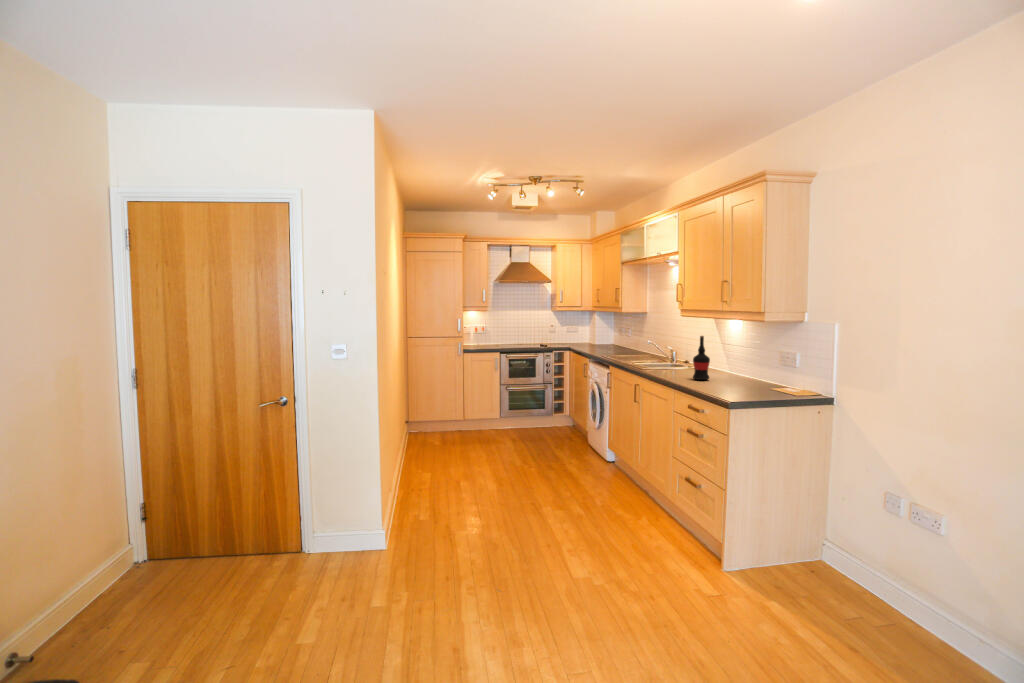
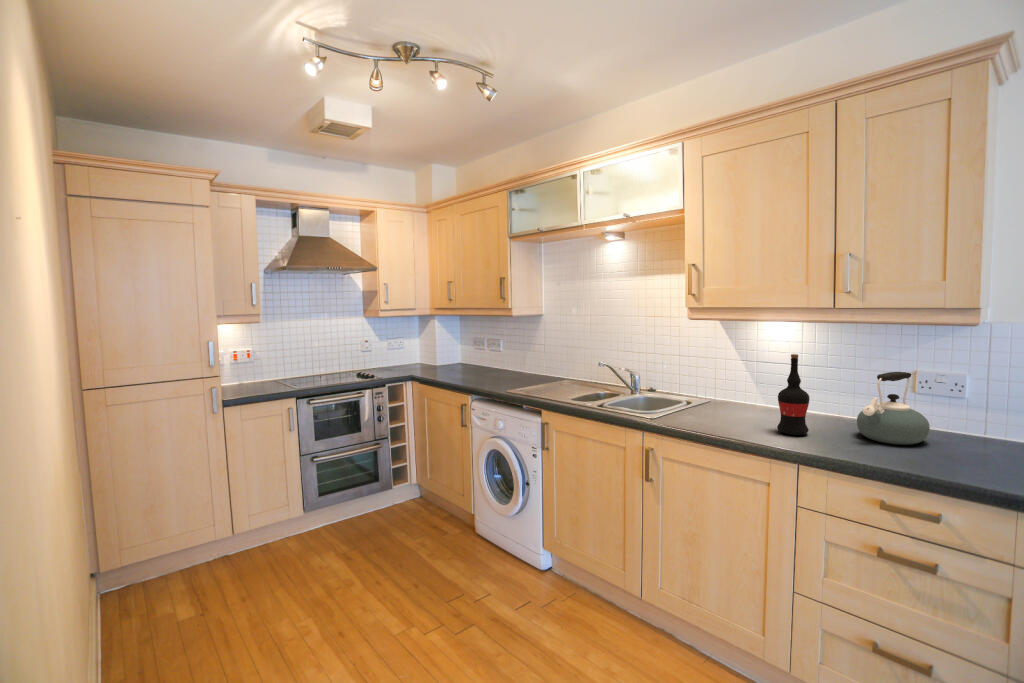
kettle: none [722,348,765,387] -> present [857,372,930,445]

